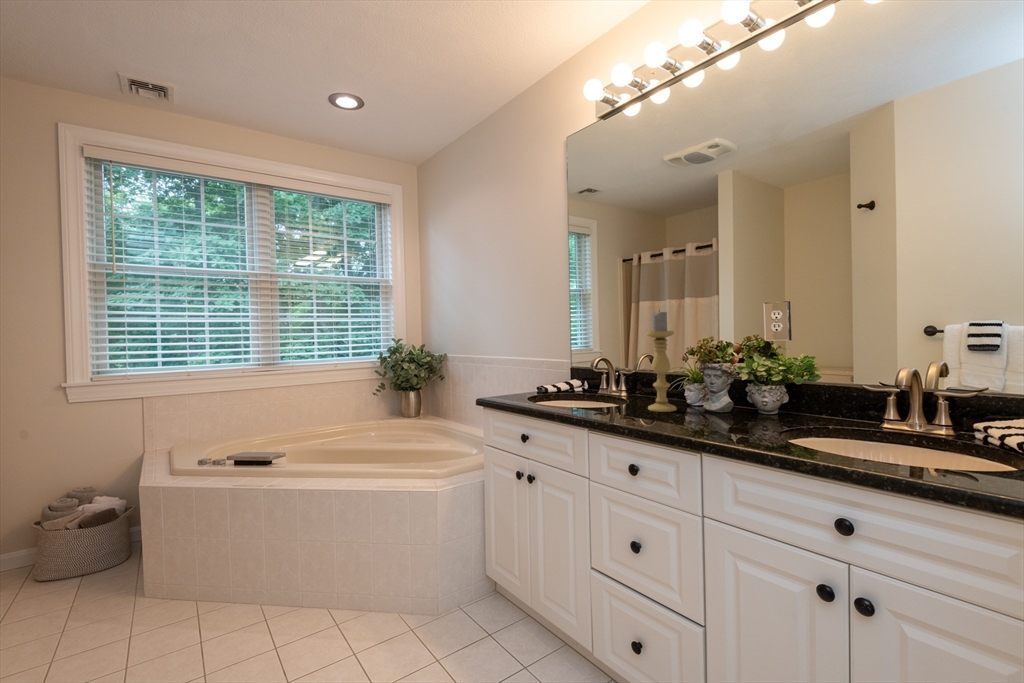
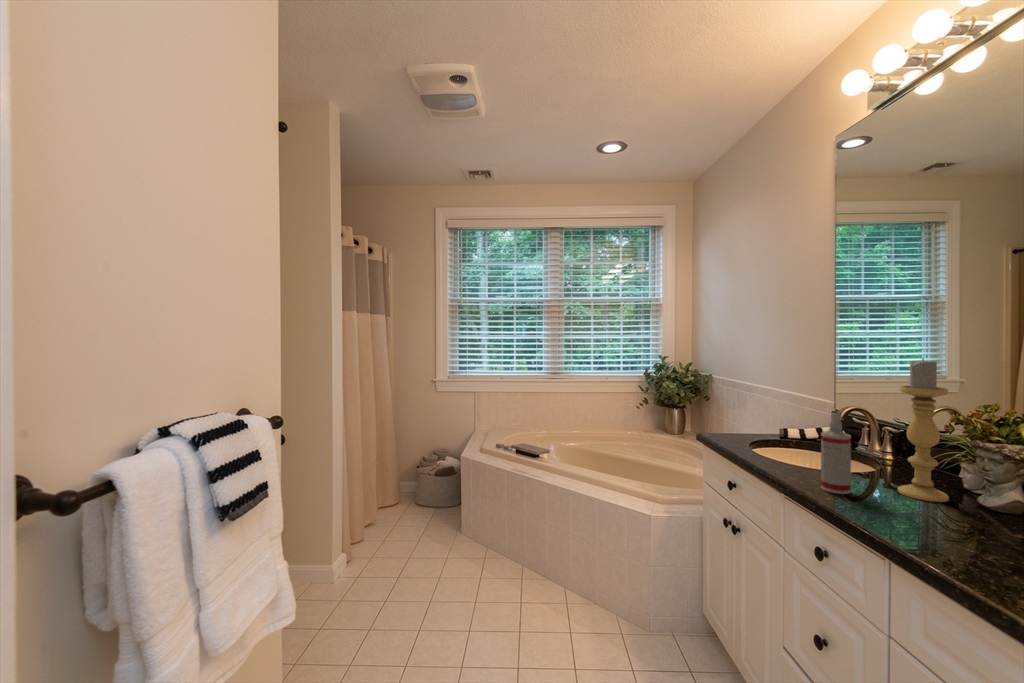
spray bottle: none [610,354,630,417] -> present [821,413,851,494]

